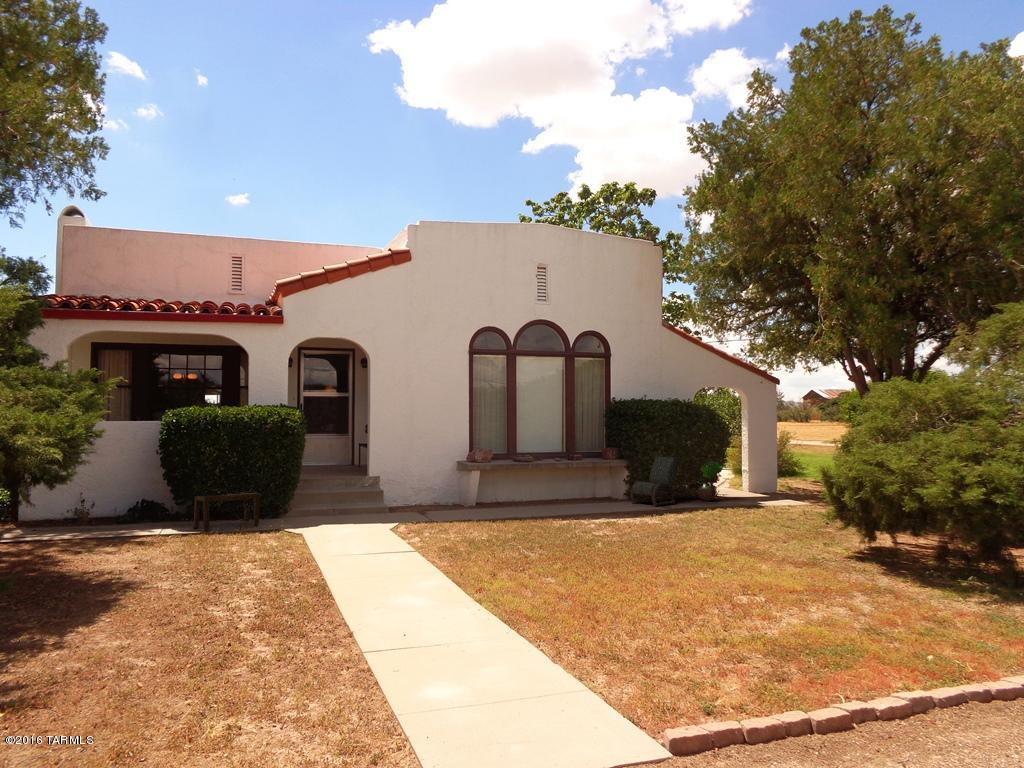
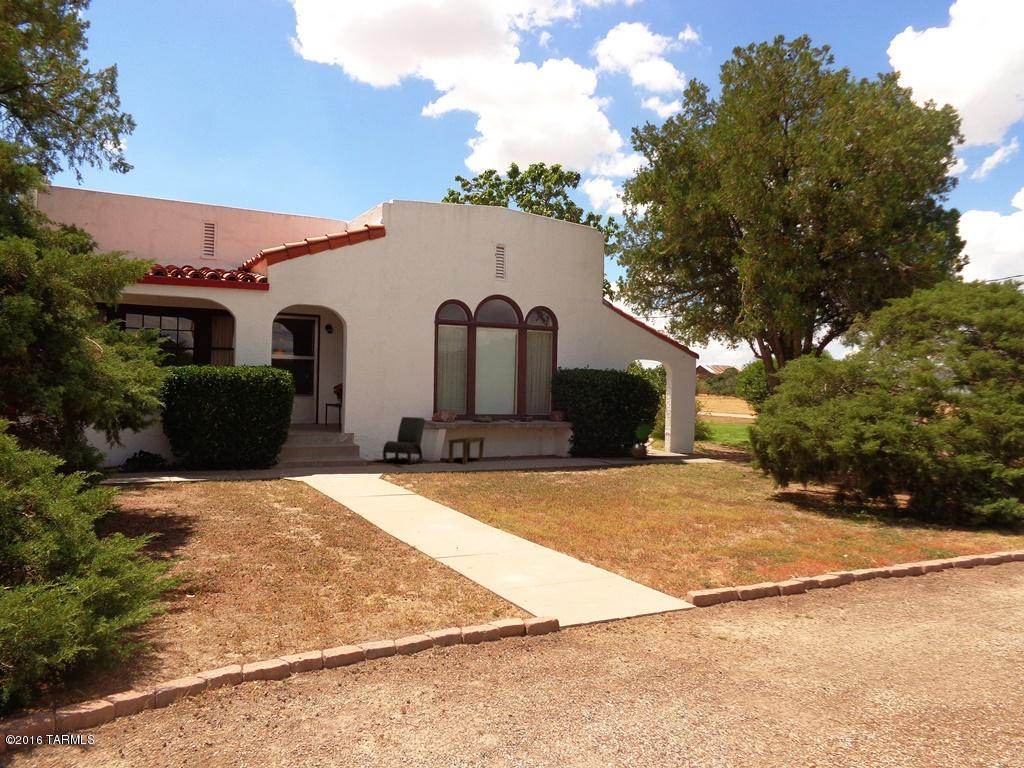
lounge chair: present [630,457,679,506] -> present [383,417,425,464]
bench: present [193,492,260,531] -> present [449,437,485,464]

